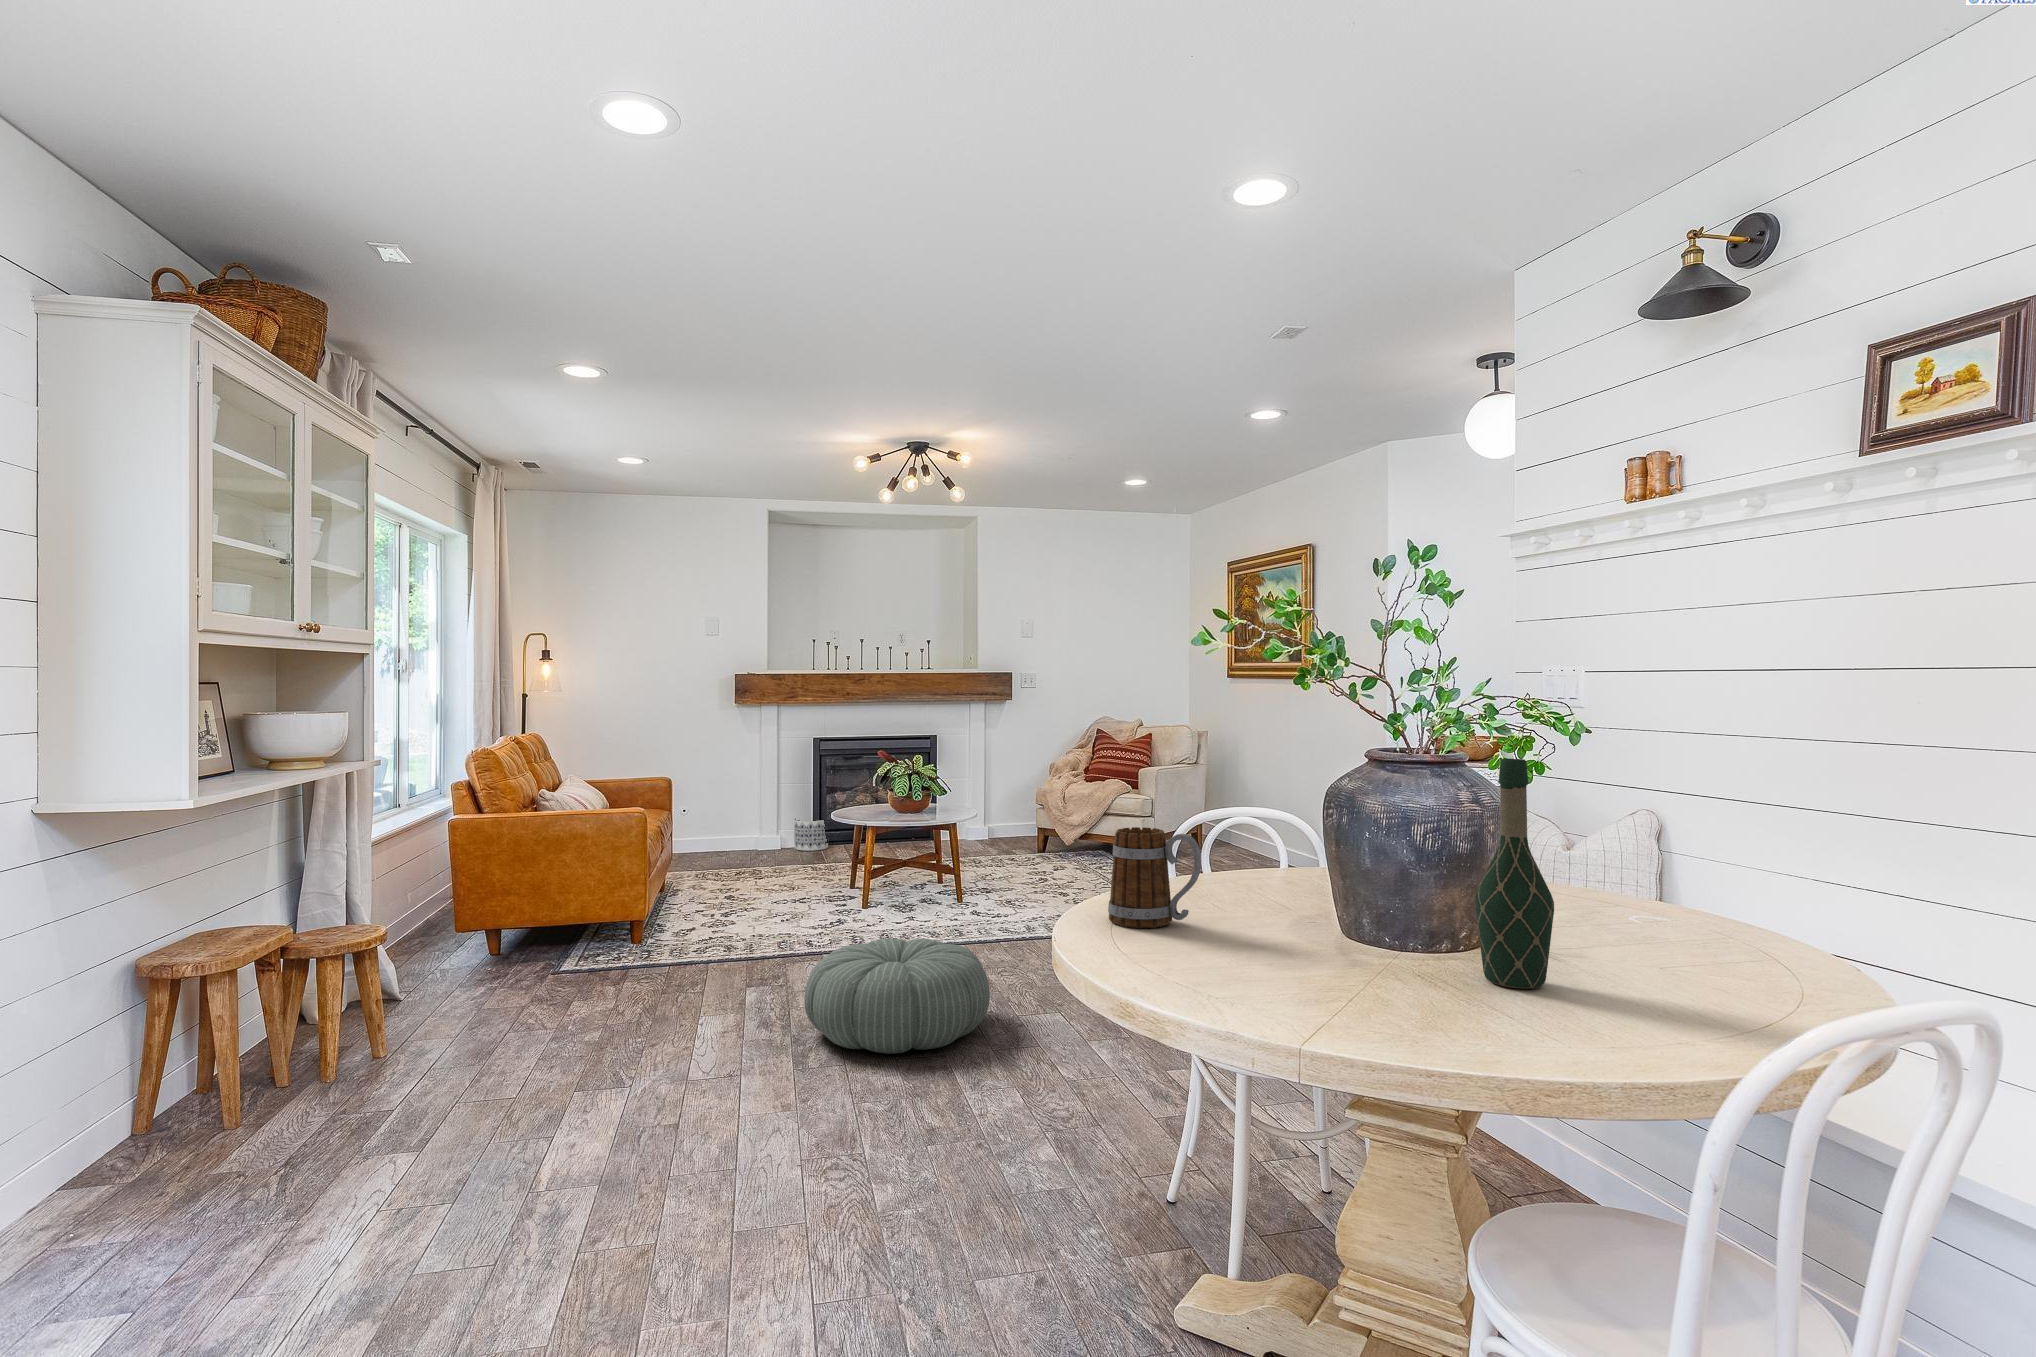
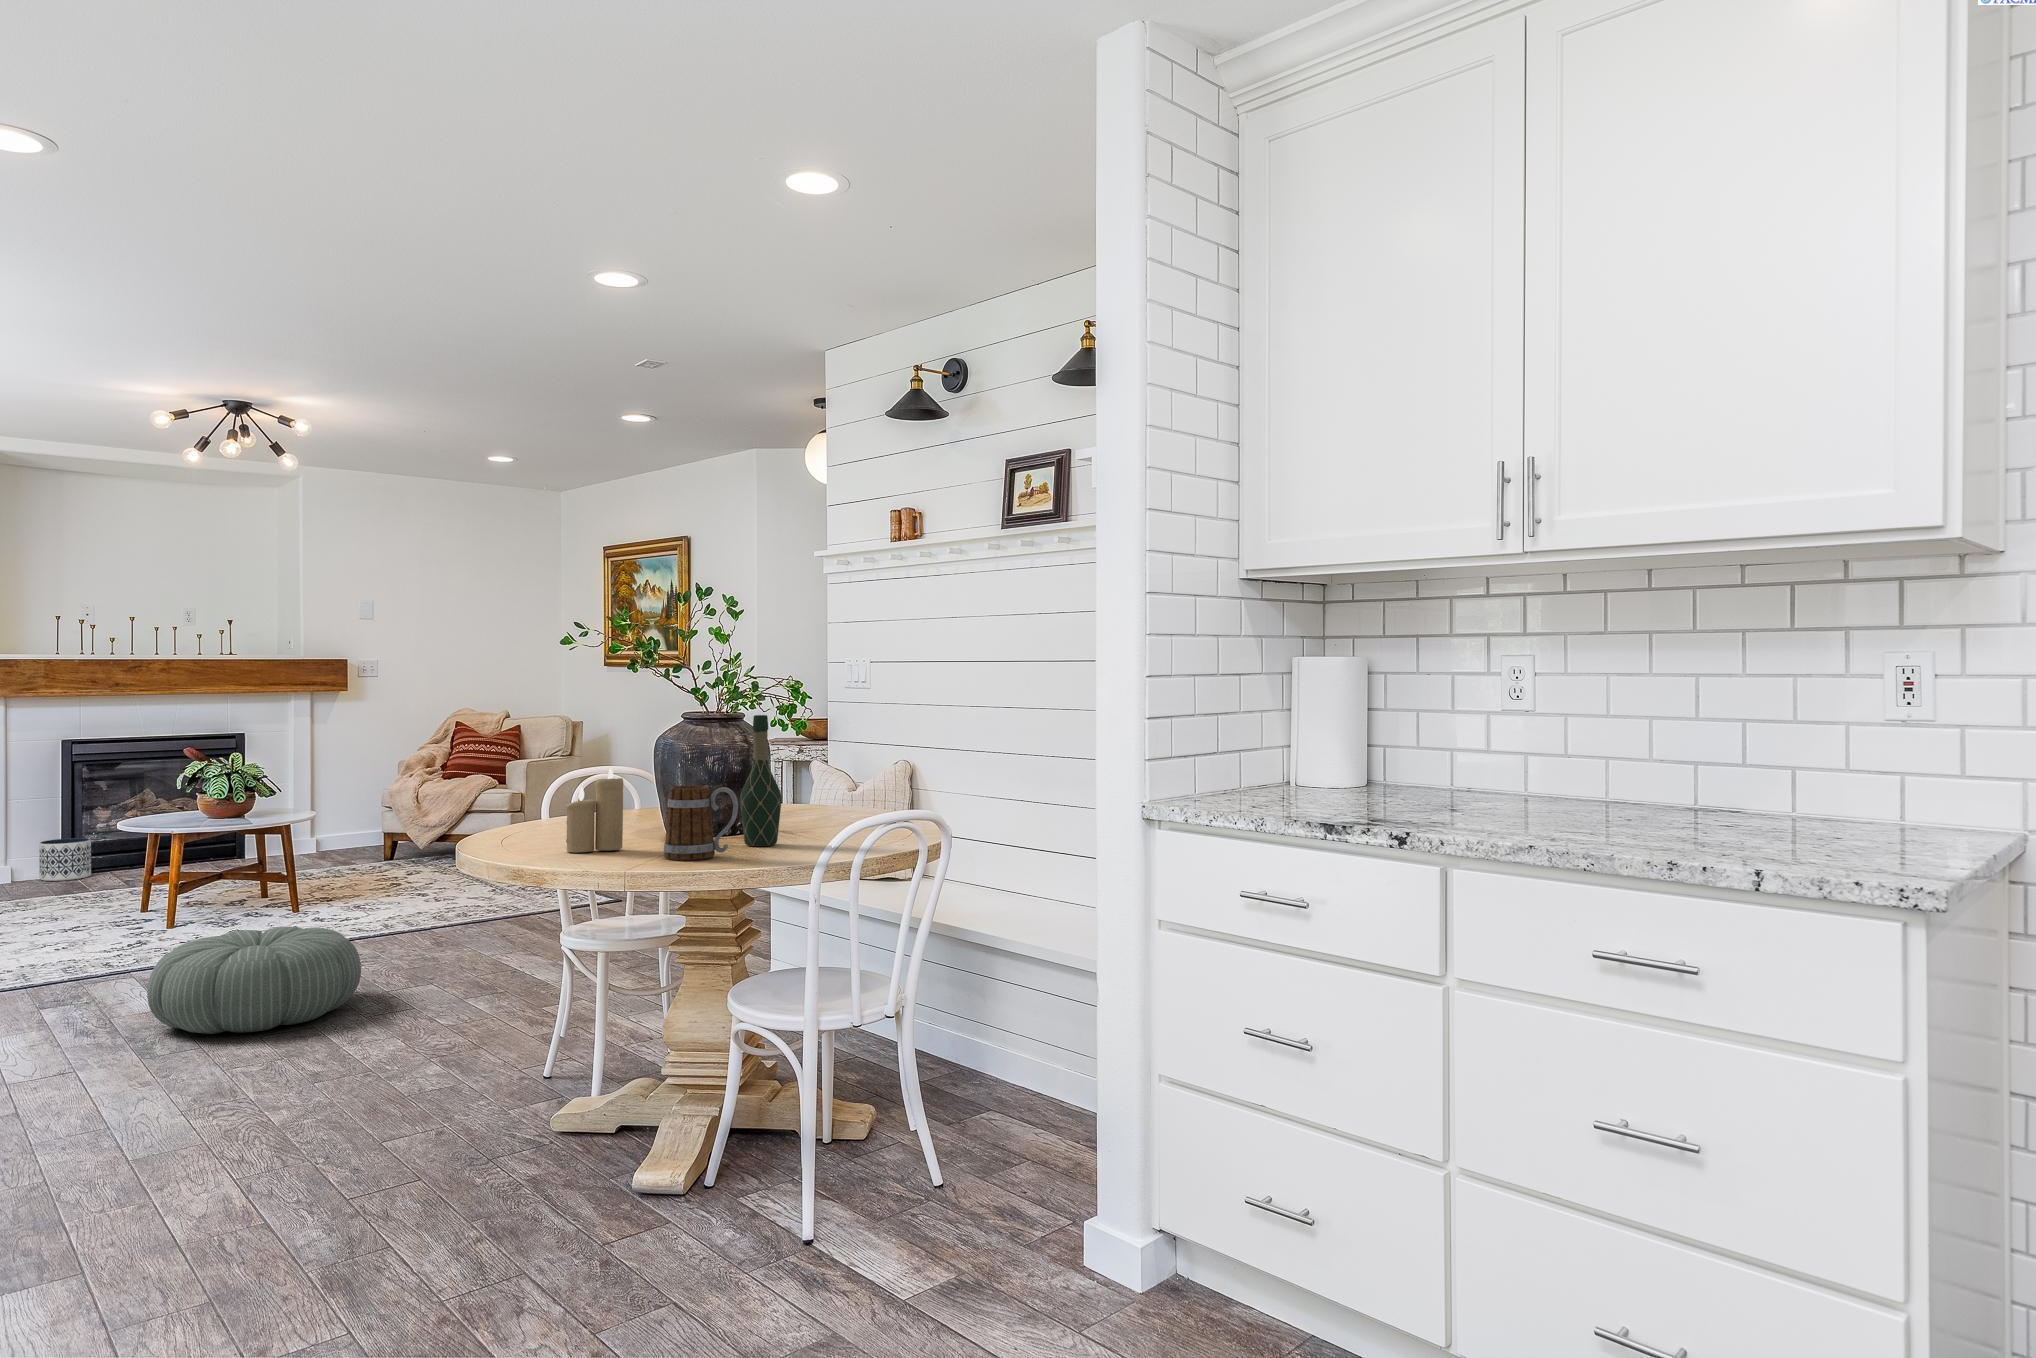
mug: present [1108,827,1201,928] -> present [664,785,738,861]
candle: none [1193,838,1282,973] -> present [566,768,624,853]

